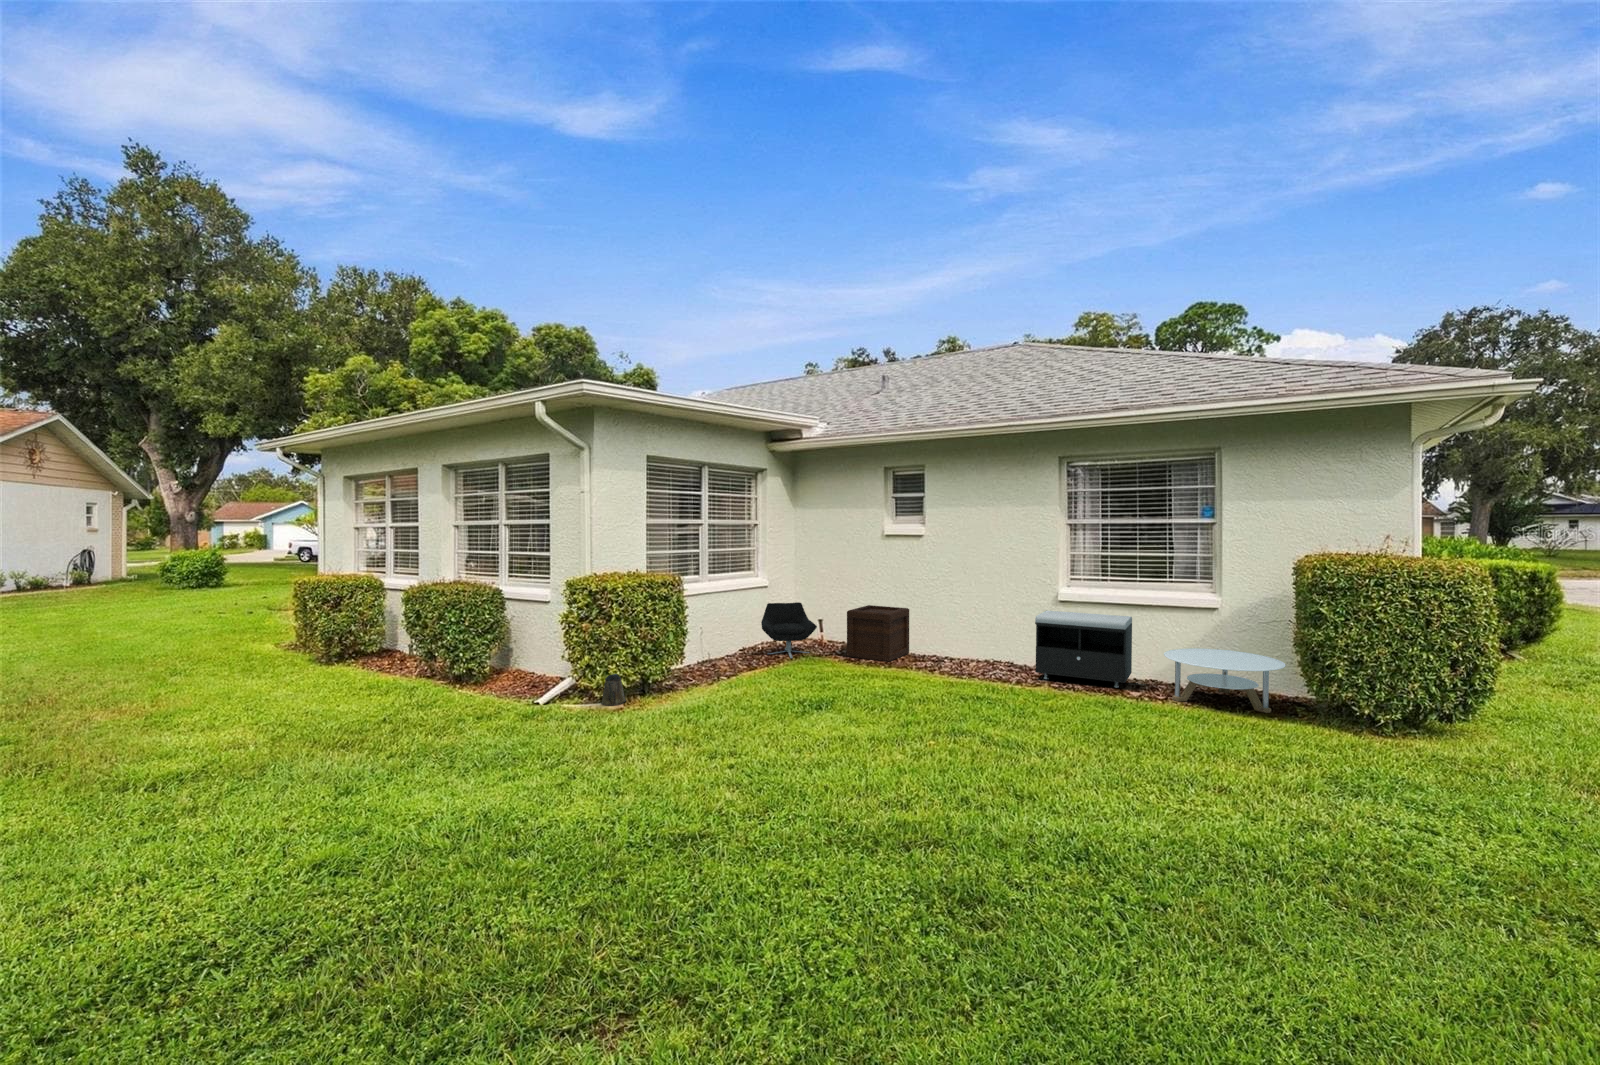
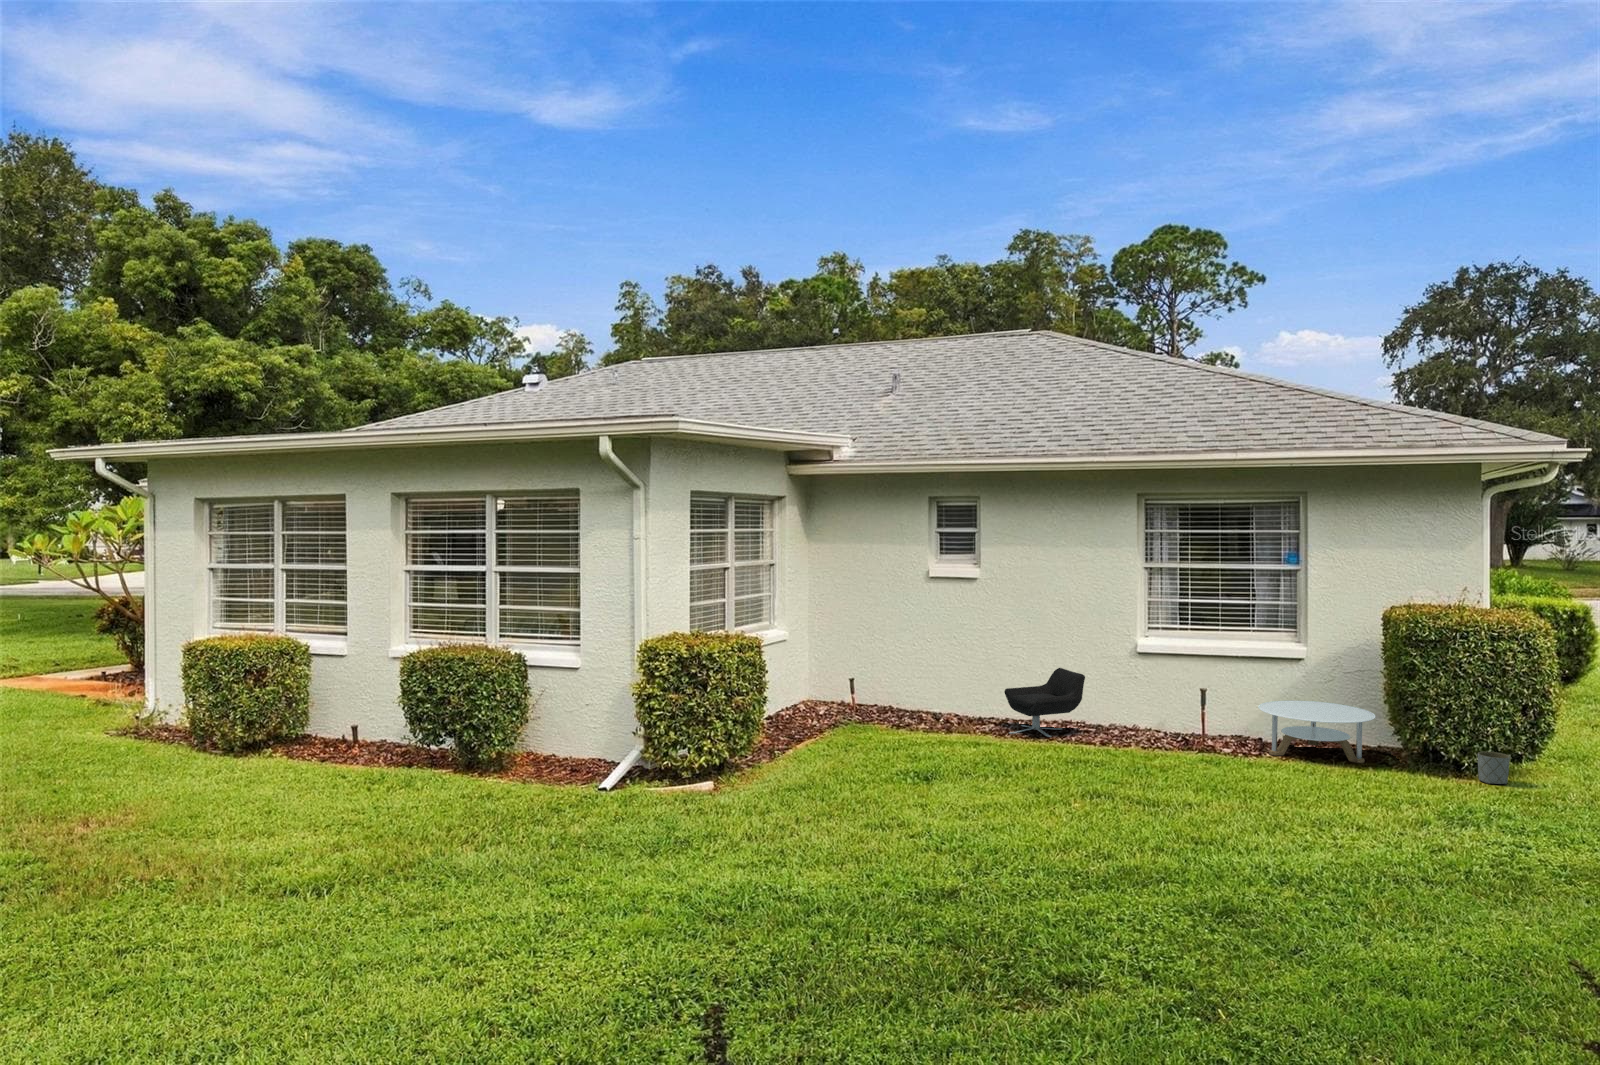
lounge chair: present [761,602,817,658] -> present [1004,668,1085,737]
wooden crate: present [847,605,909,662] -> none [899,660,965,726]
storage bench: present [1035,611,1132,688] -> none [1123,664,1220,744]
watering can: present [602,674,626,705] -> none [683,754,710,789]
planter: none [1395,707,1434,744] -> present [1478,751,1510,785]

